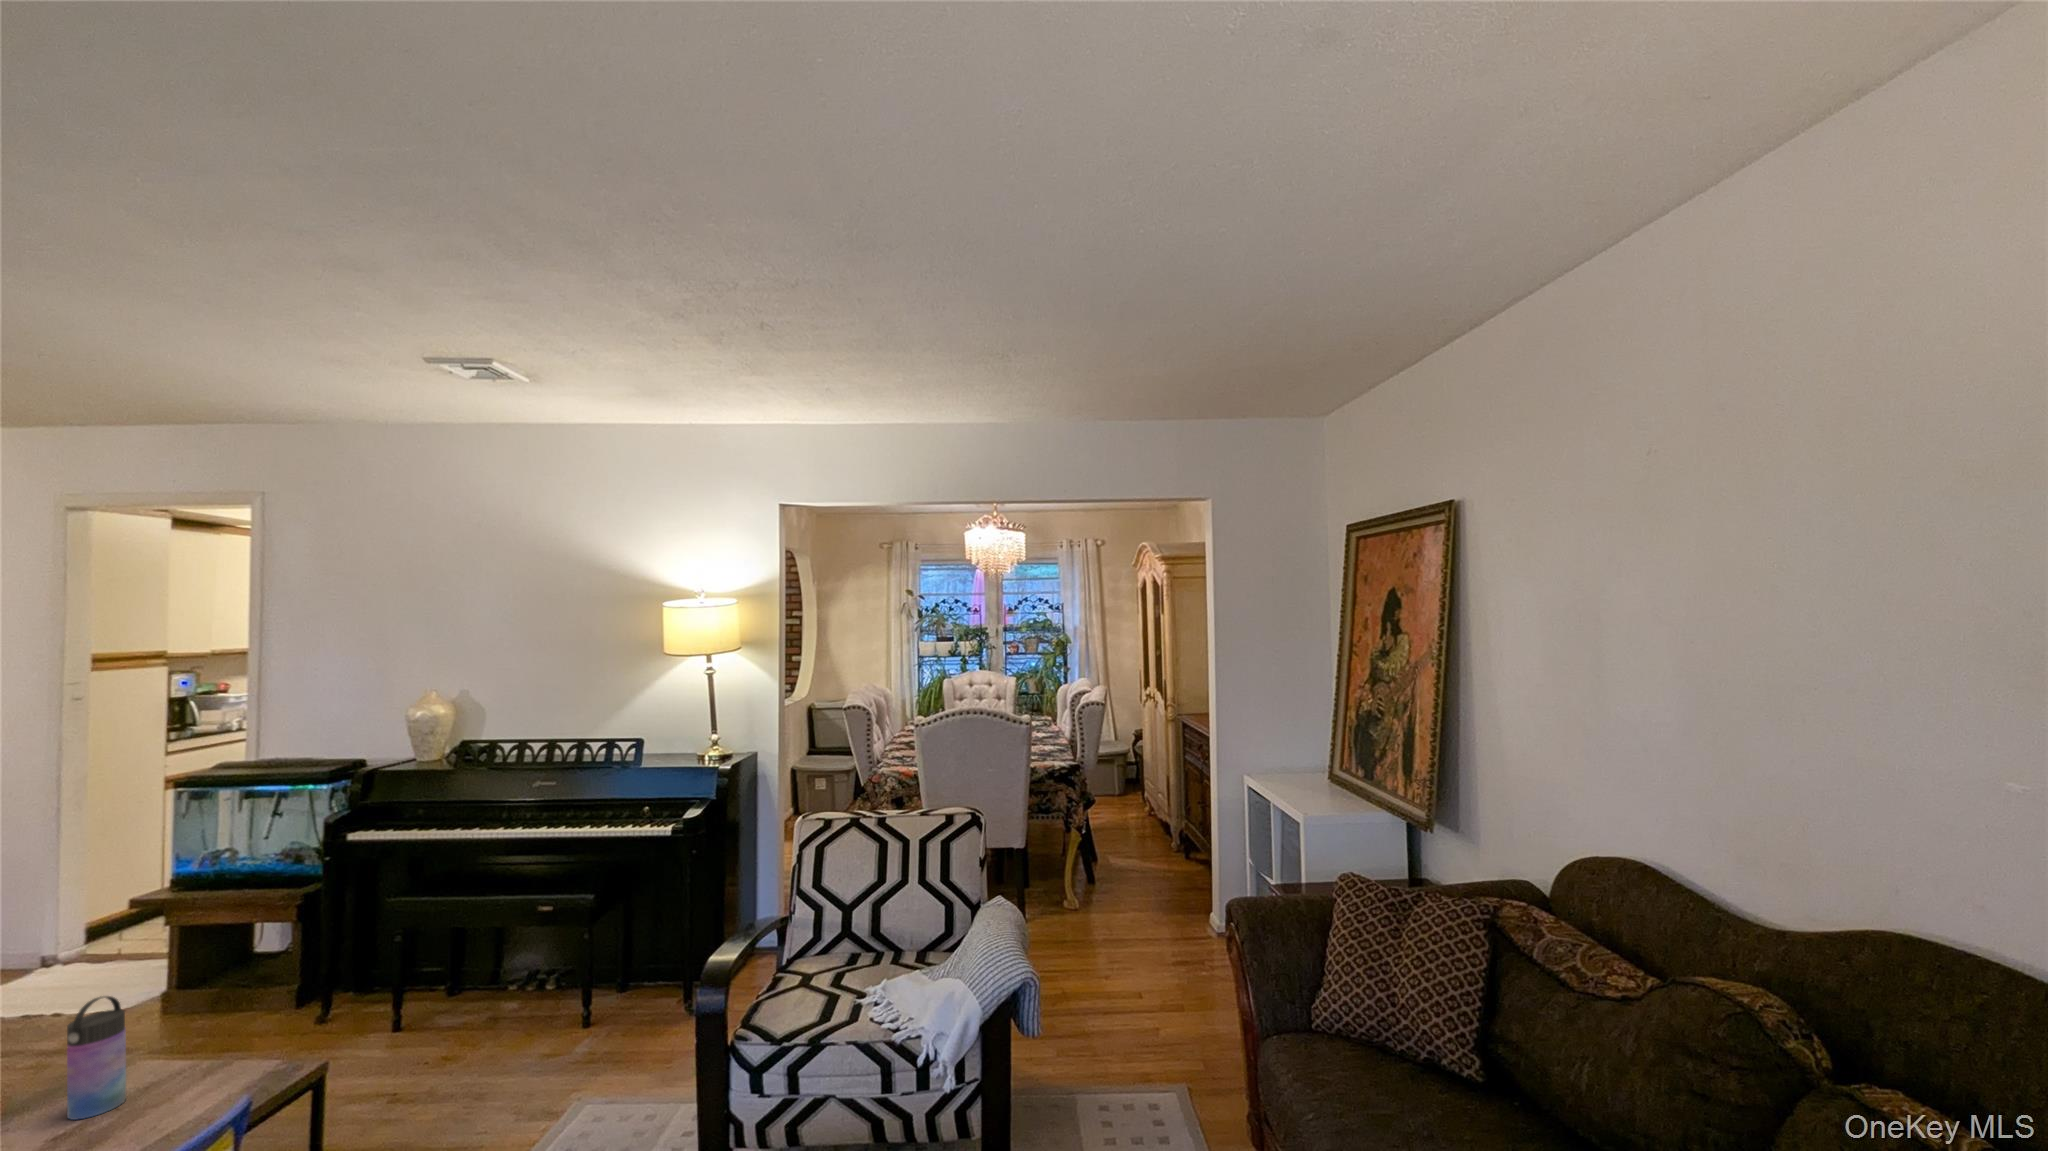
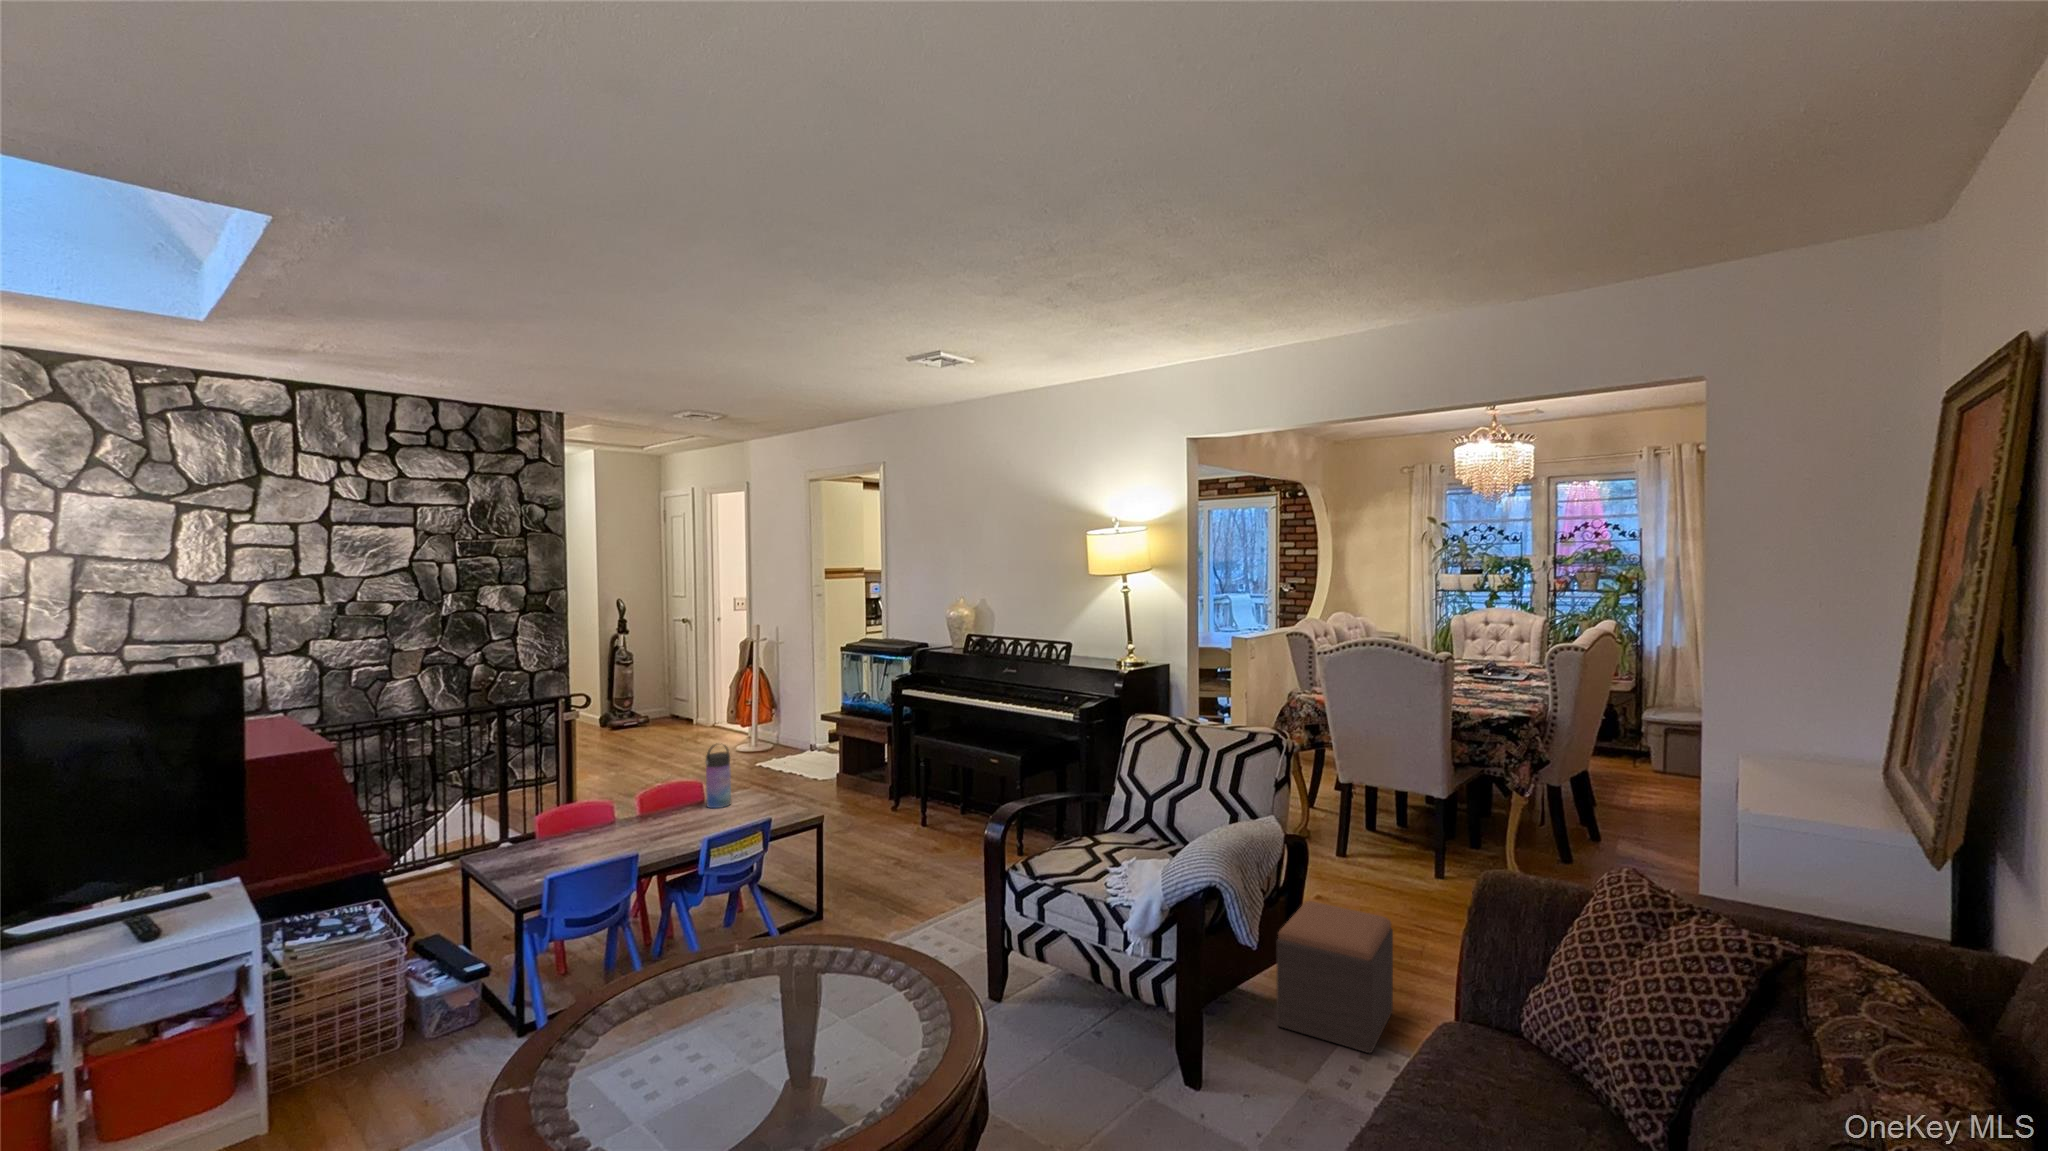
footstool: none [1011,966,1114,1112] -> present [1276,901,1393,1054]

